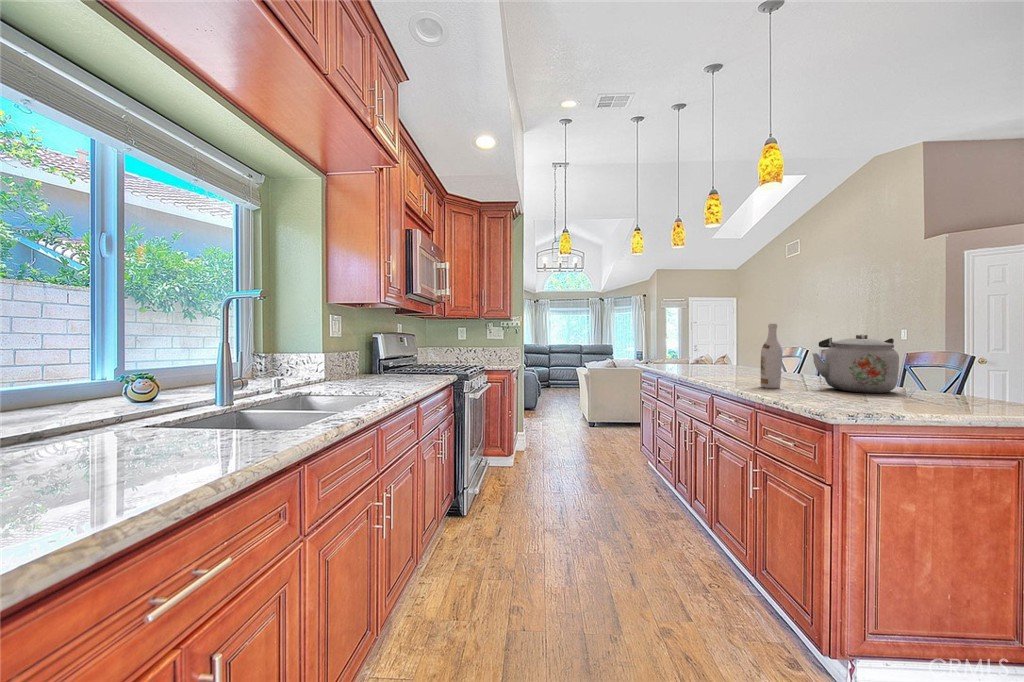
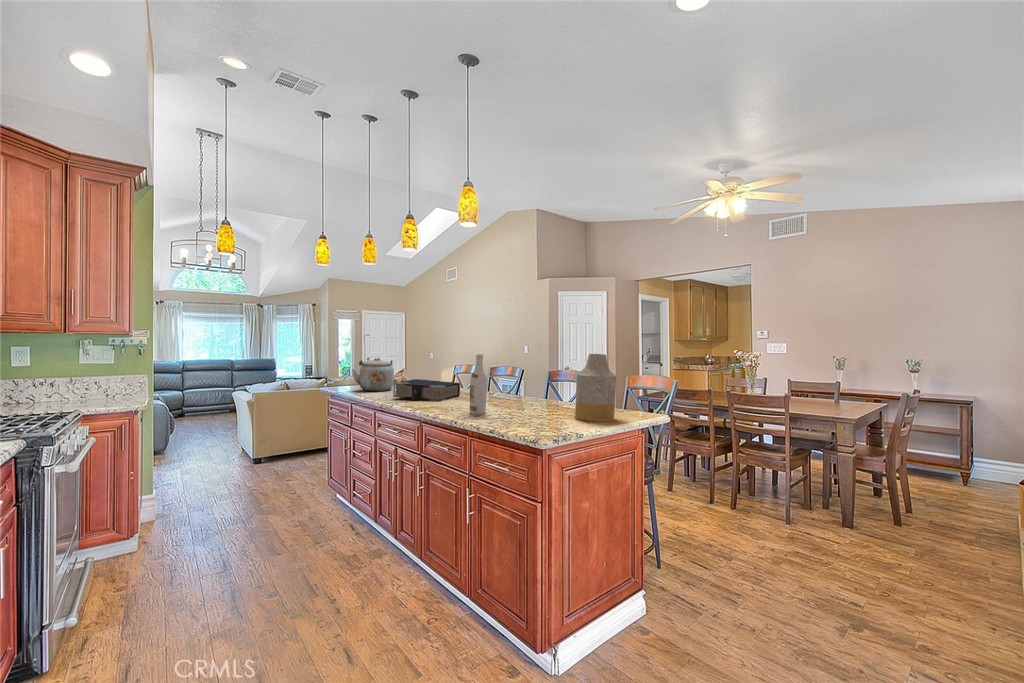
vase: none [908,318,985,409] -> present [575,354,616,422]
kettle: present [812,334,899,393] -> present [352,358,394,391]
book: none [690,355,765,377] -> present [393,379,460,401]

